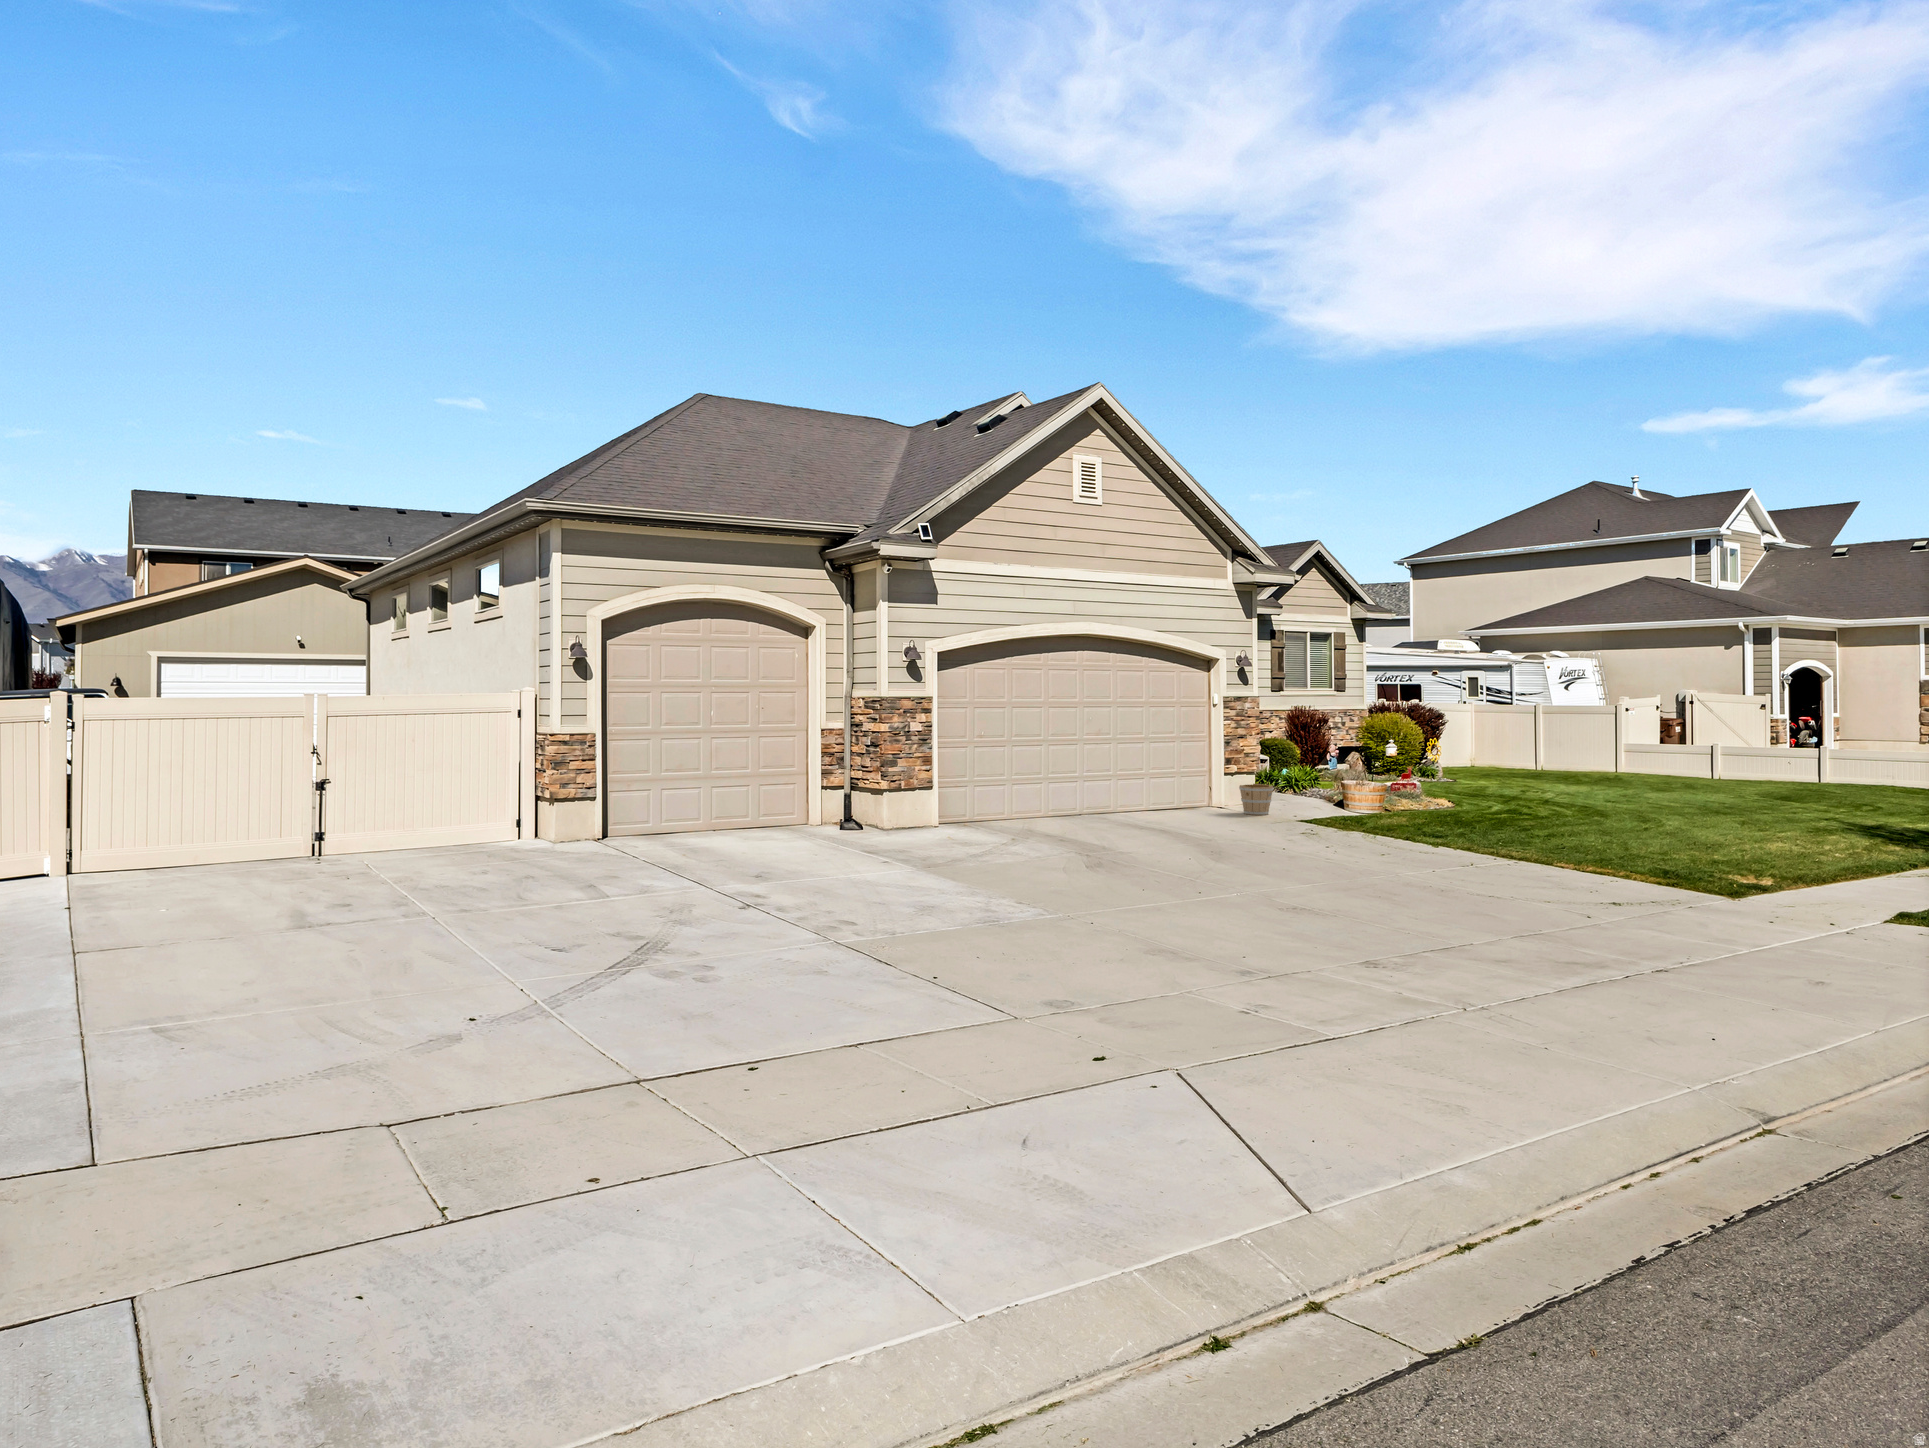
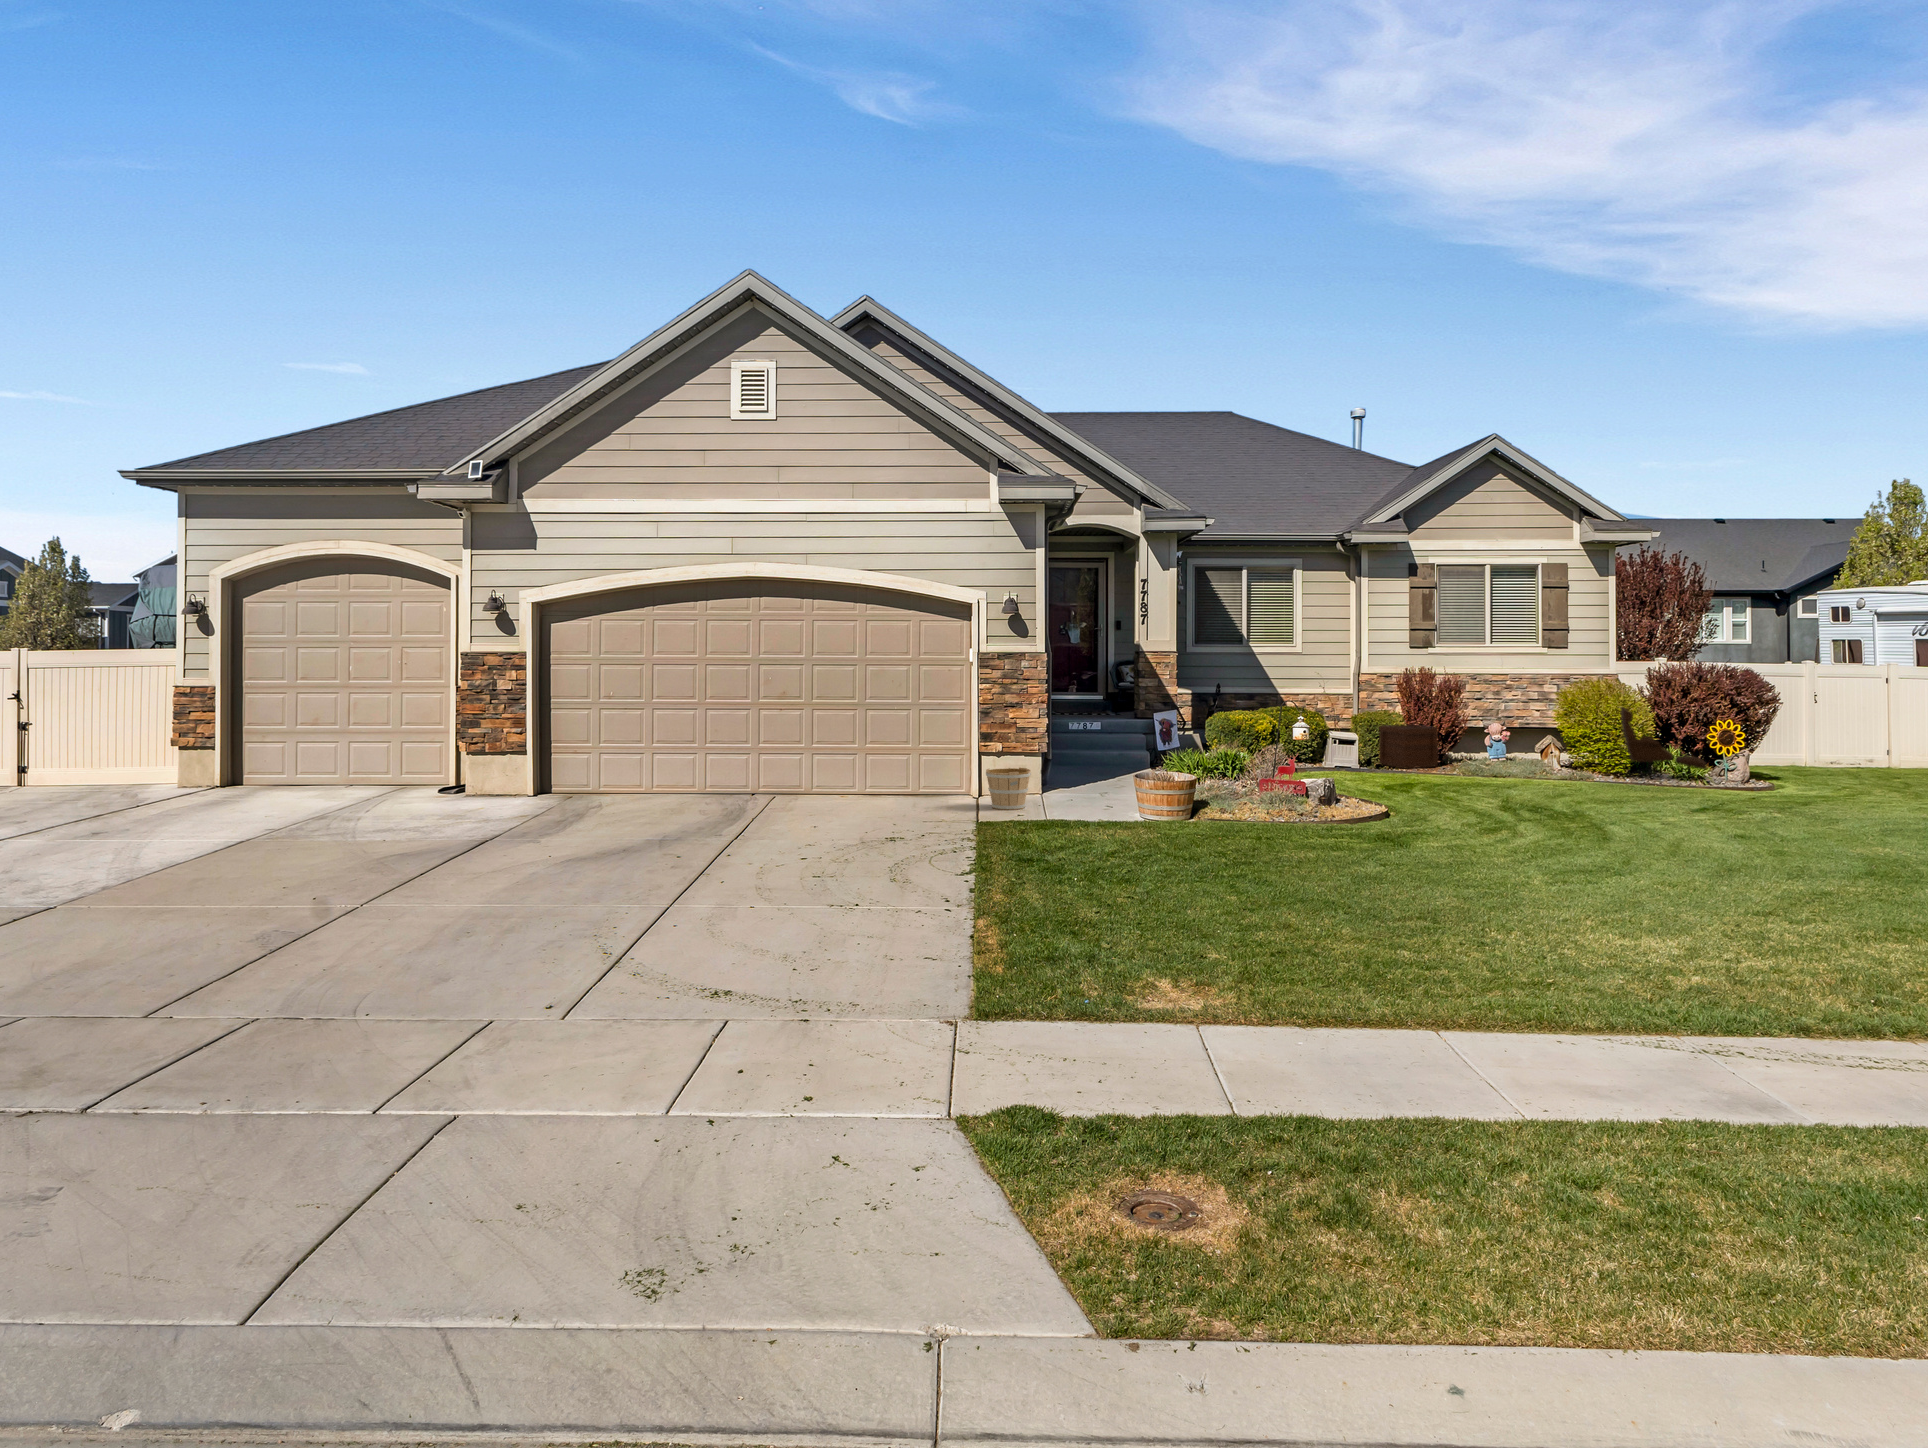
lounge chair: none [1457,733,1513,780] -> present [1621,707,1707,780]
wooden crate: none [1311,749,1352,781] -> present [1379,724,1438,769]

